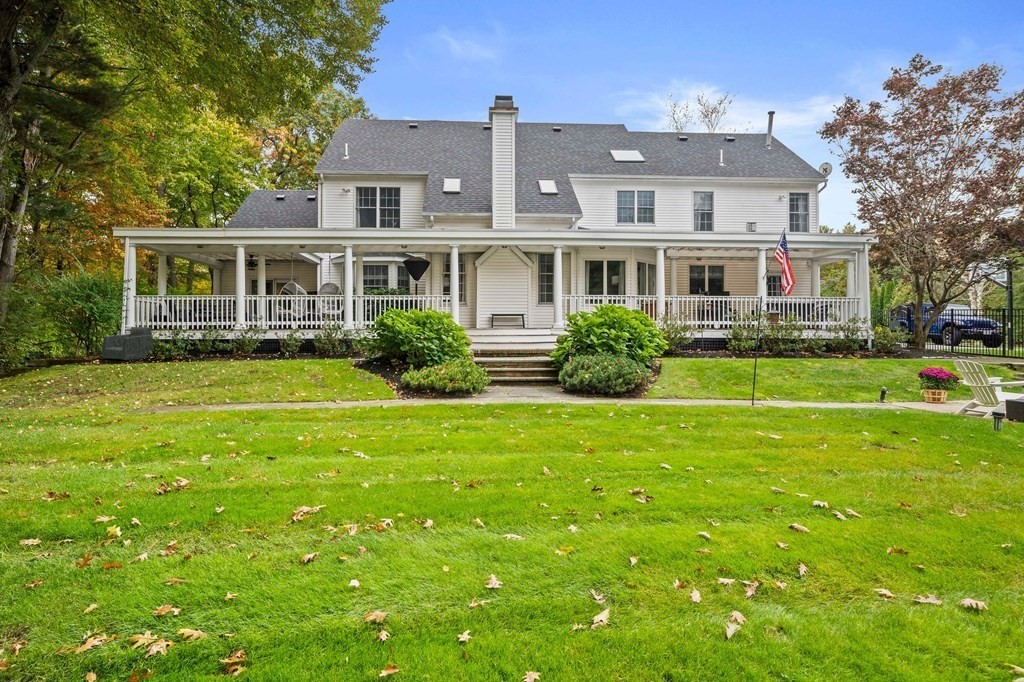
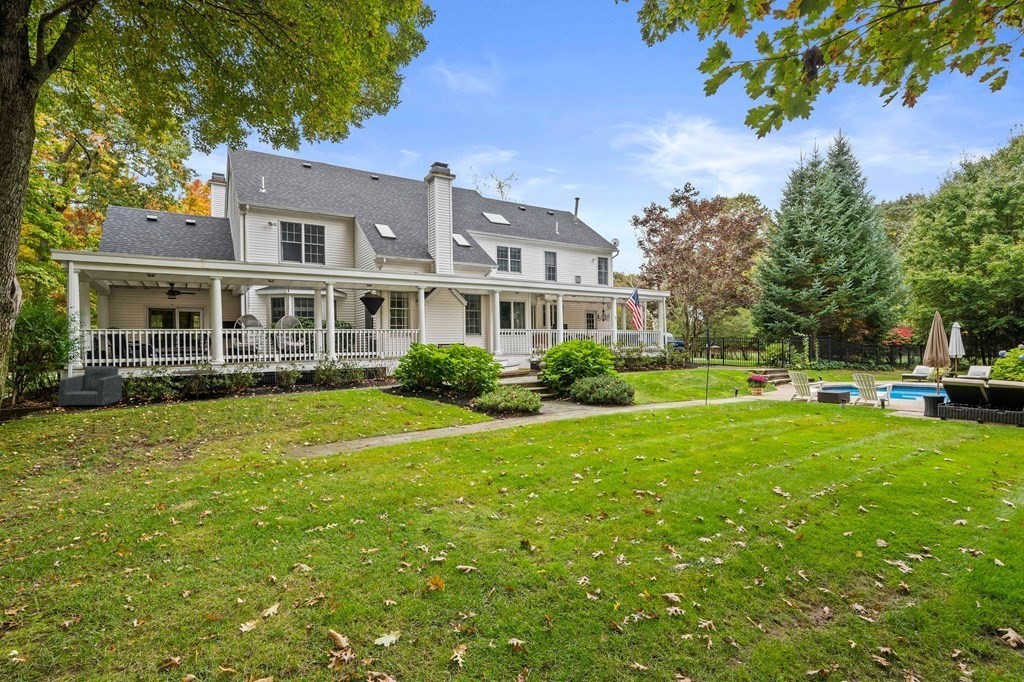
round table: none [183,333,222,359] -> present [173,370,217,398]

